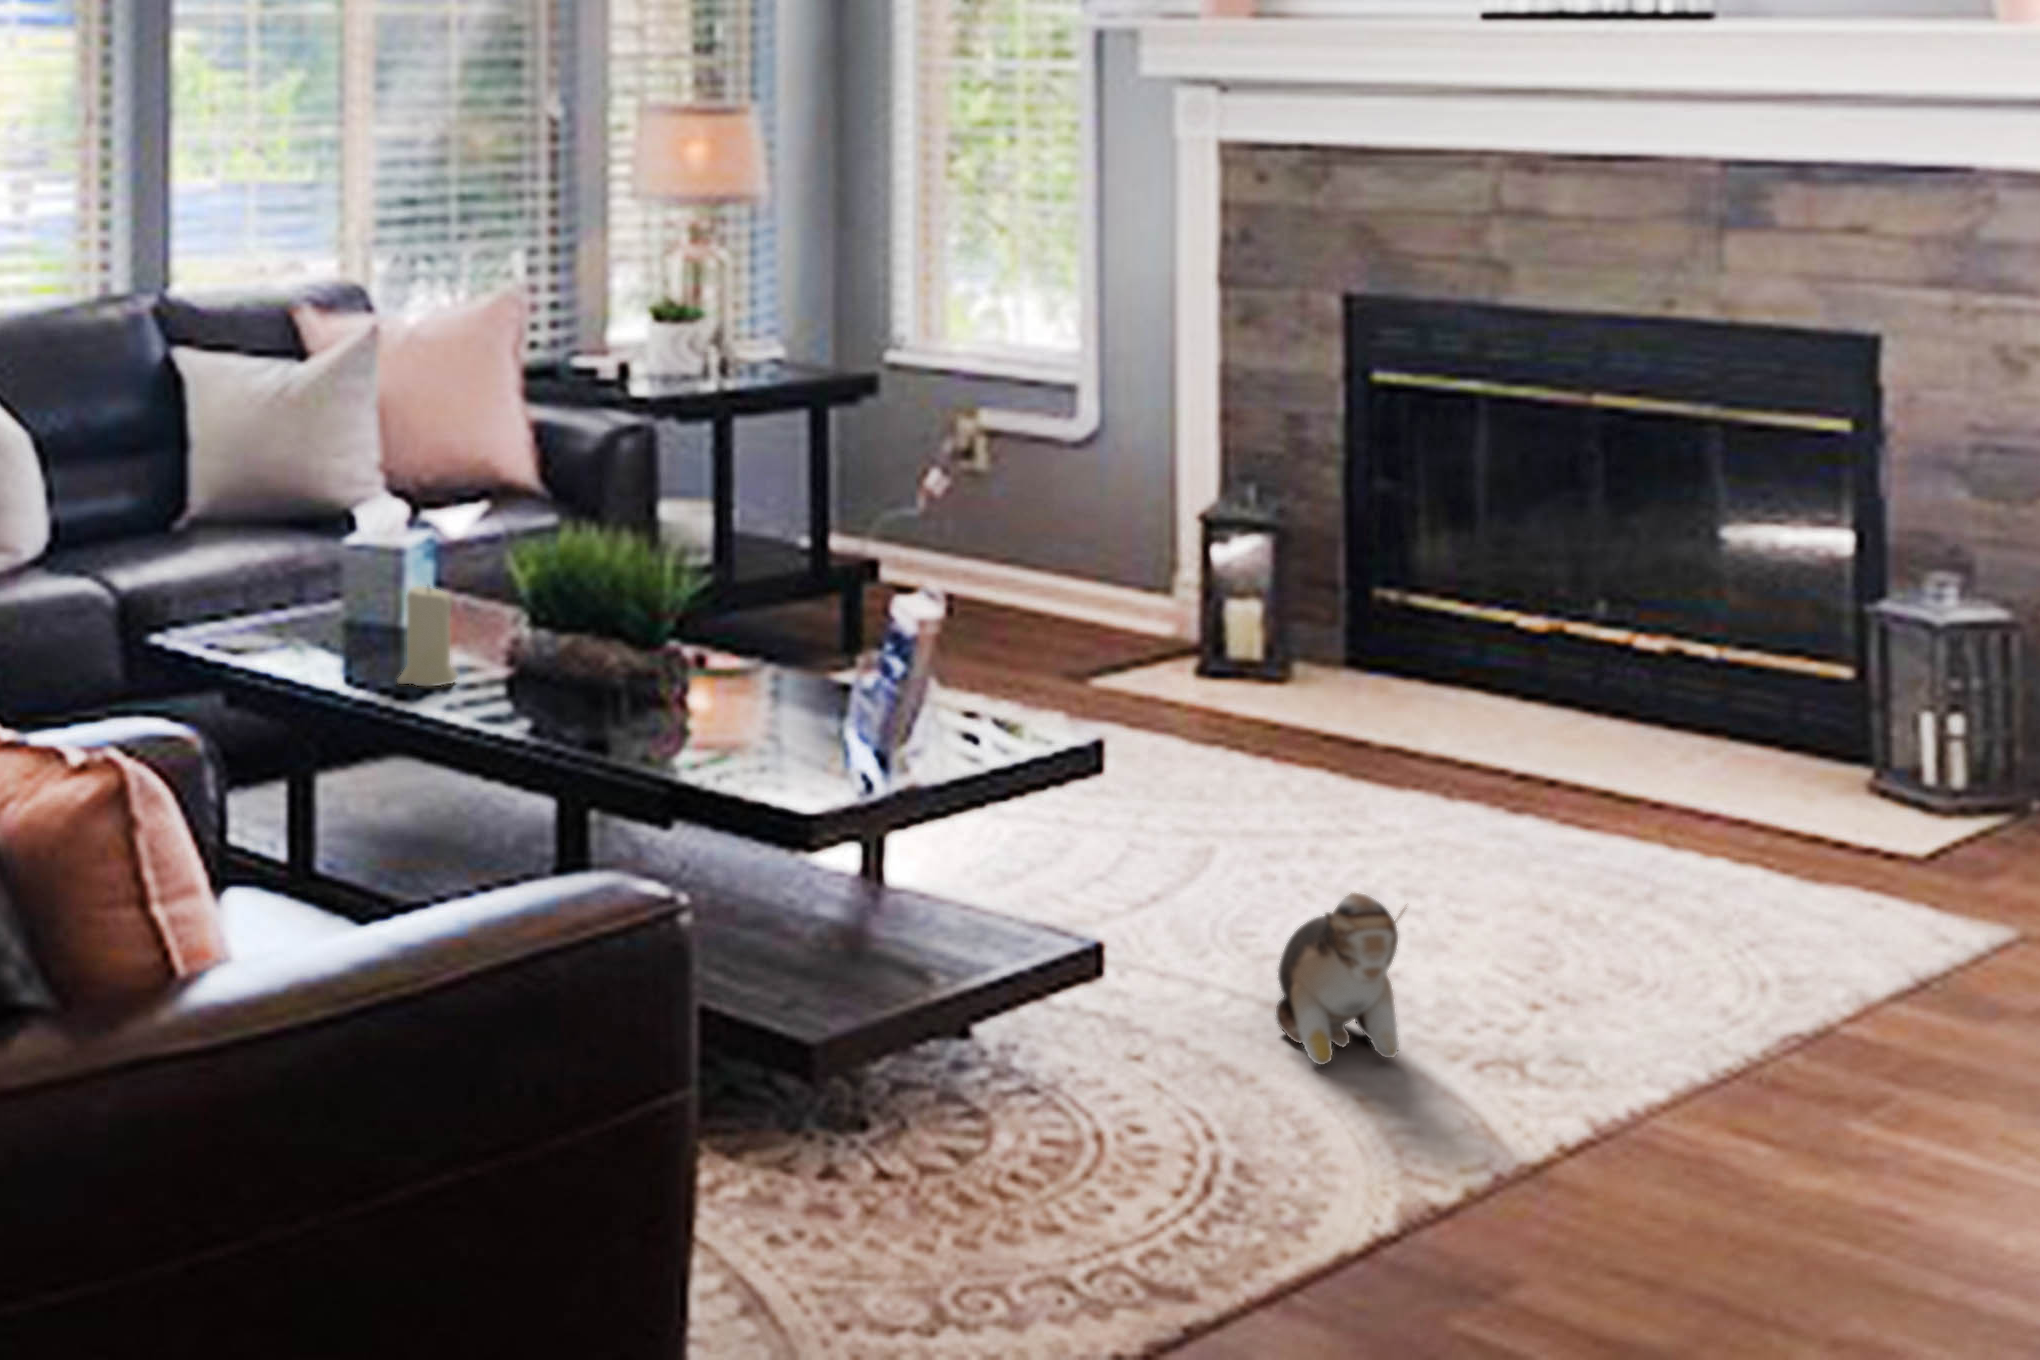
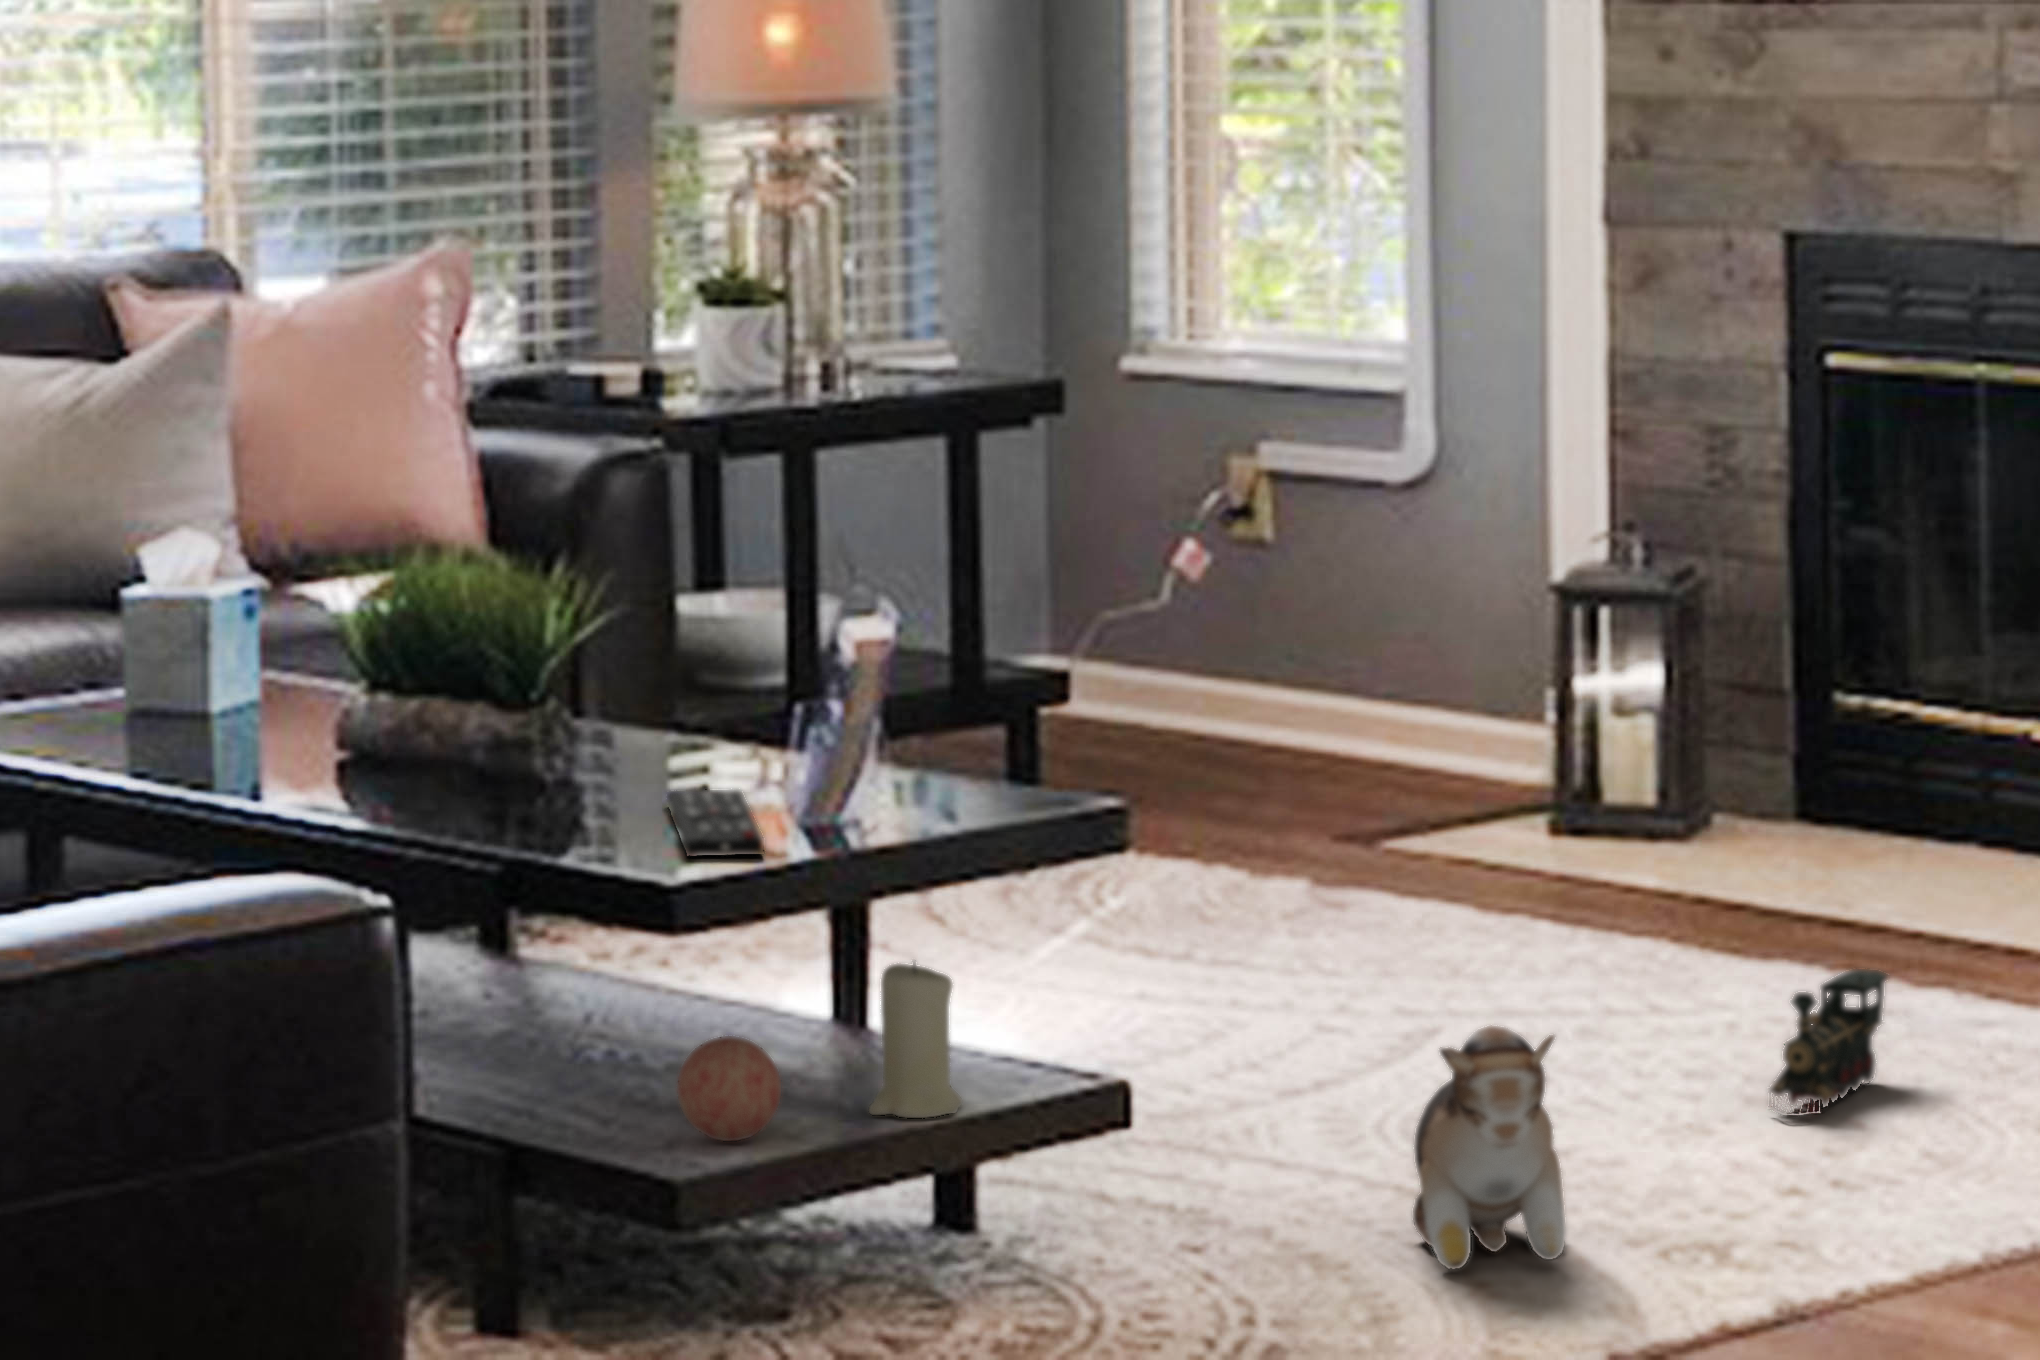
candle: present [398,586,458,687] -> present [869,963,962,1118]
remote control: none [744,700,838,764] -> present [668,790,764,856]
toy train: none [1461,807,1524,919] -> present [1769,969,1888,1115]
decorative ball: none [784,901,859,979] -> present [677,1036,781,1141]

